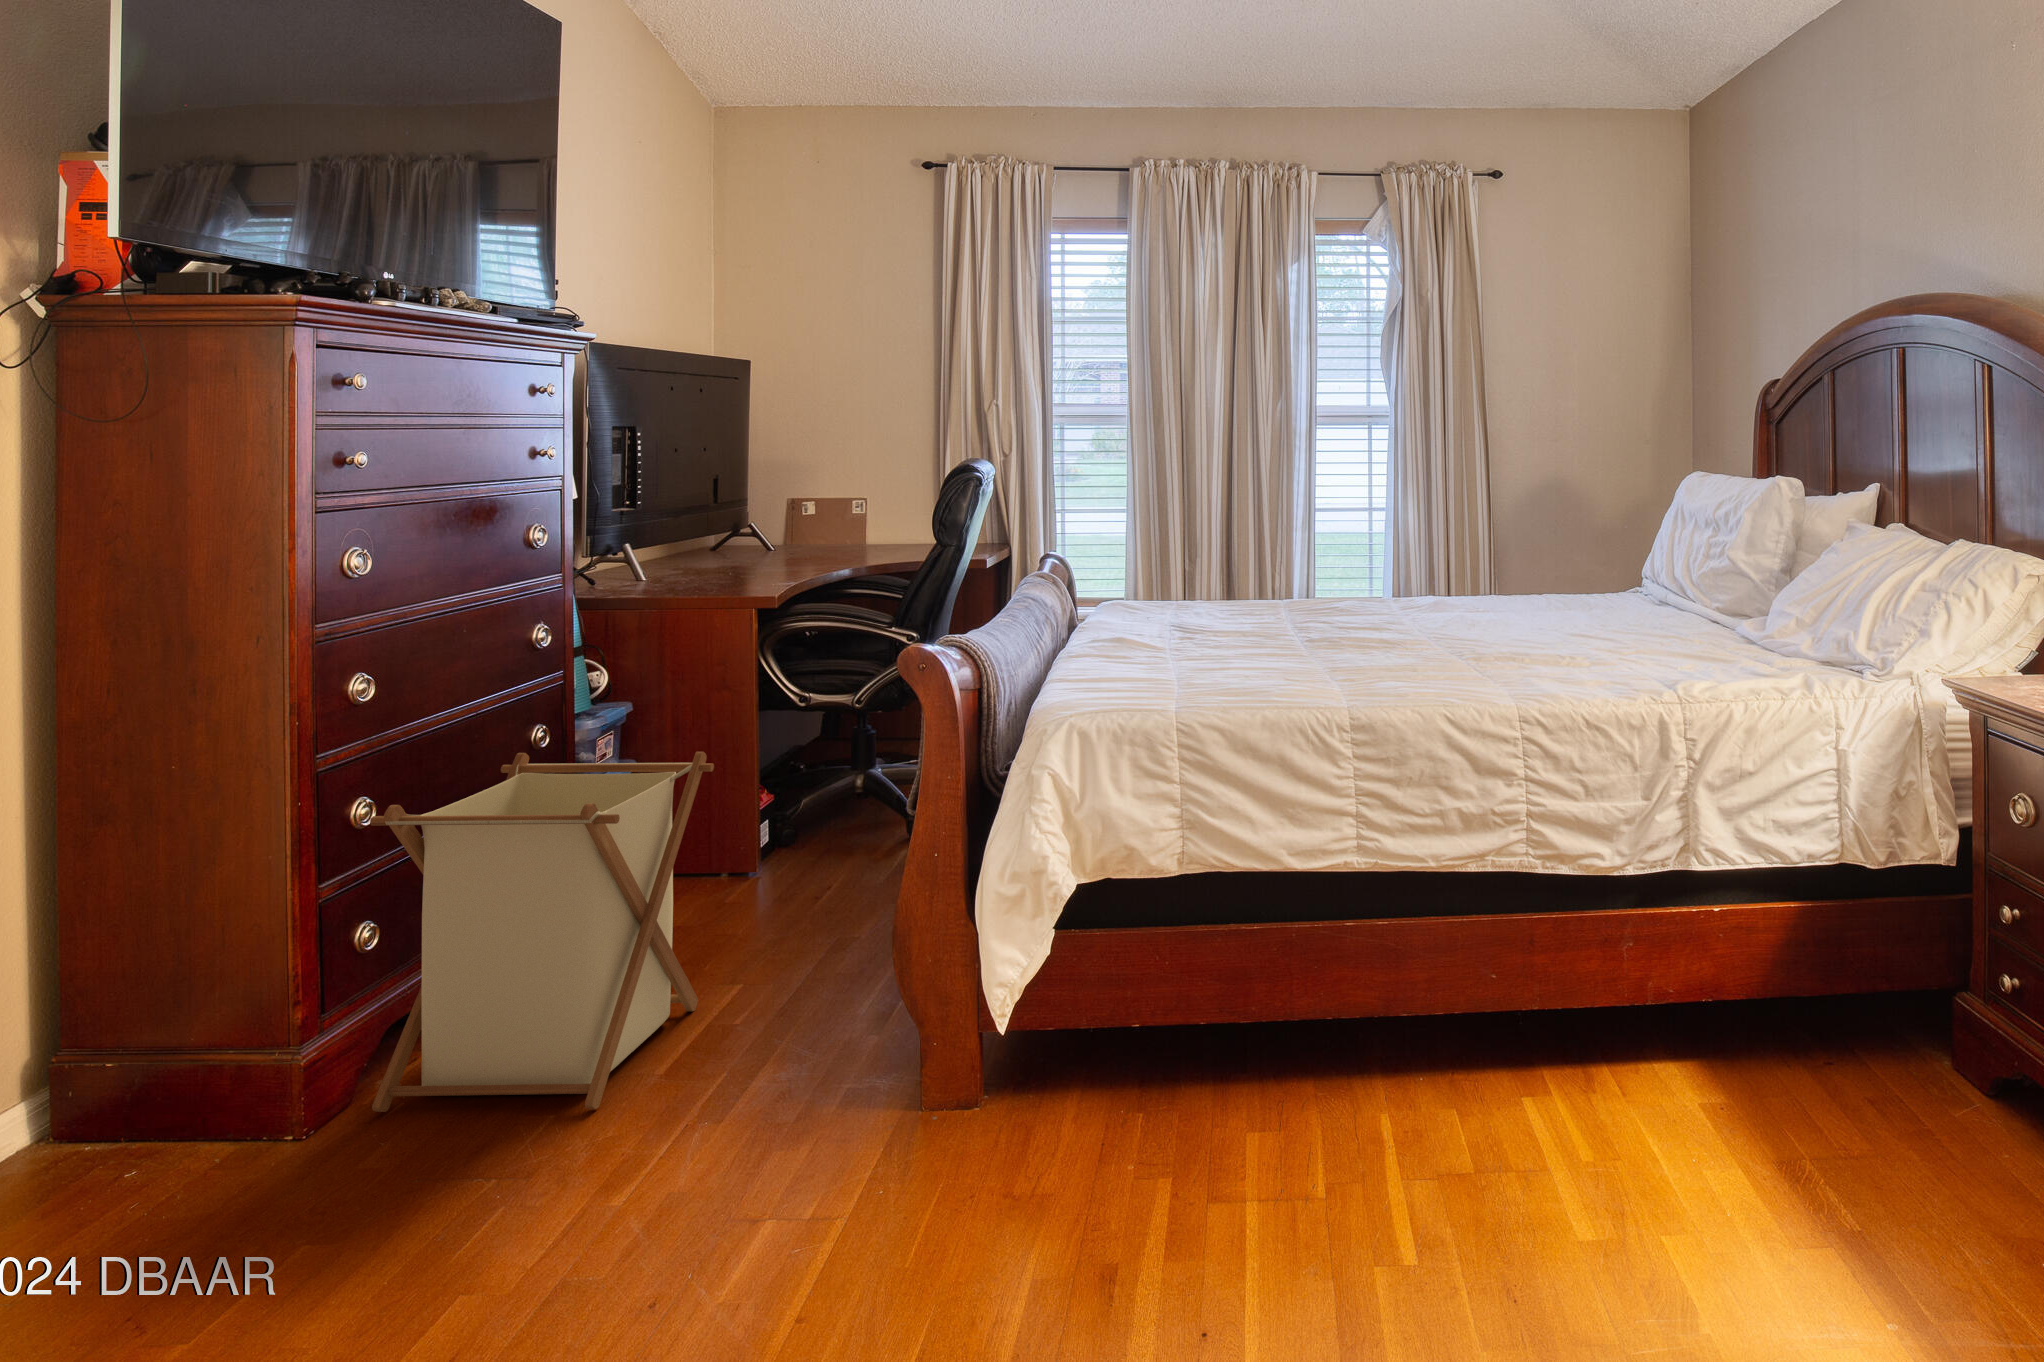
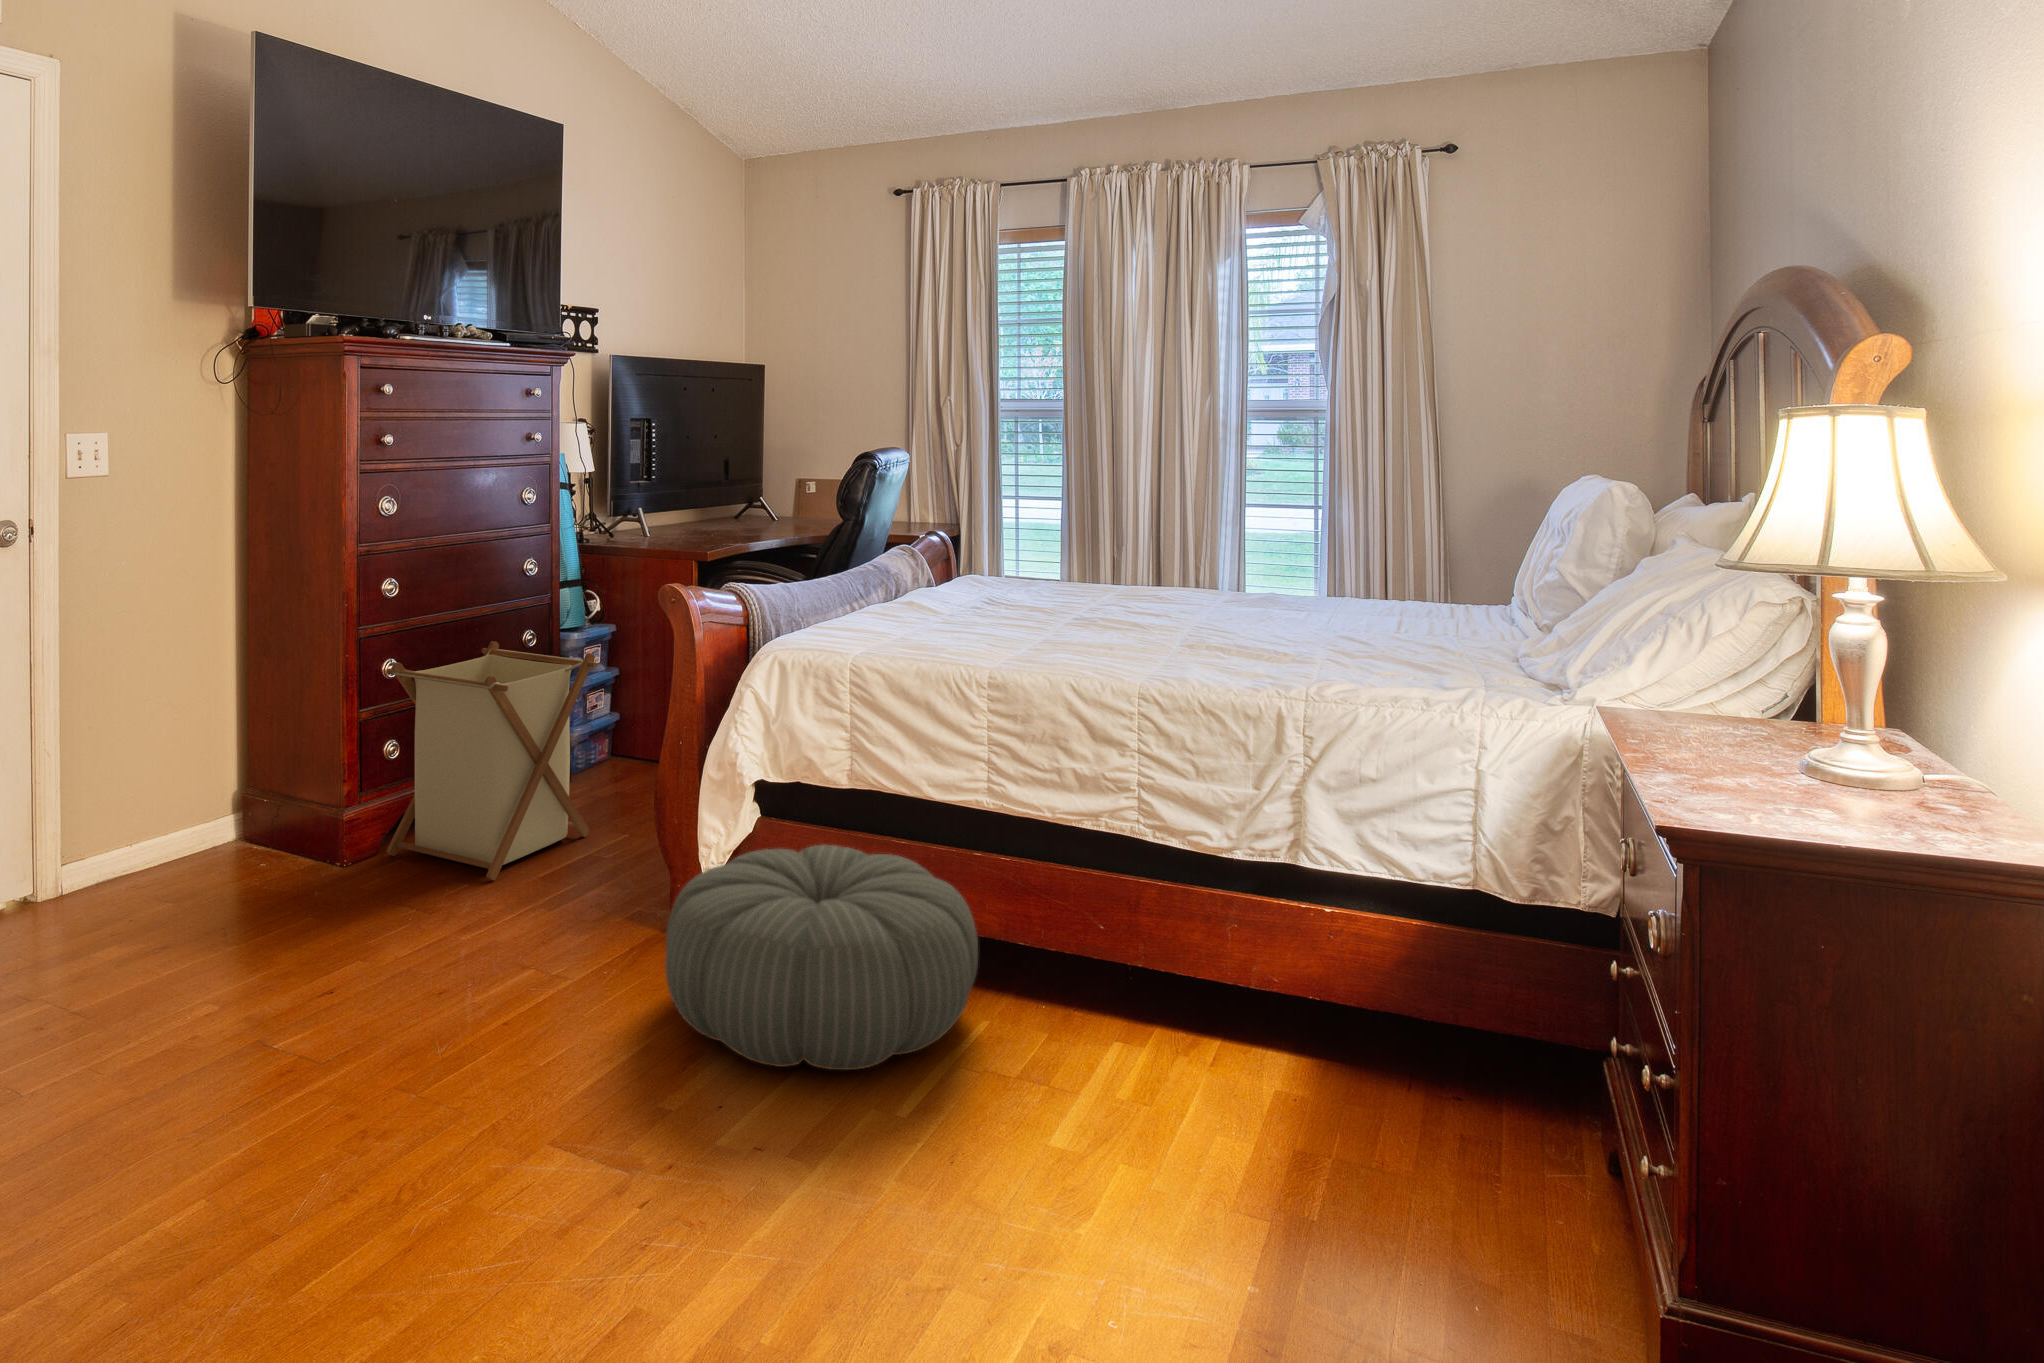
pouf: none [1002,947,1410,1264] -> present [665,845,978,1070]

